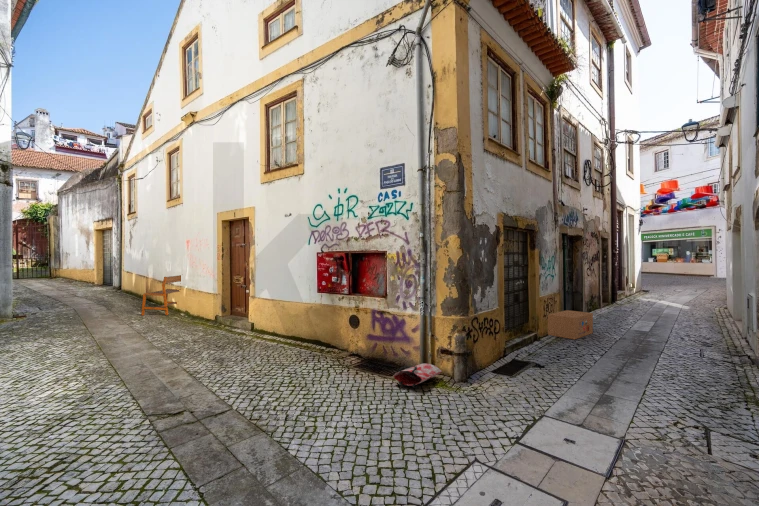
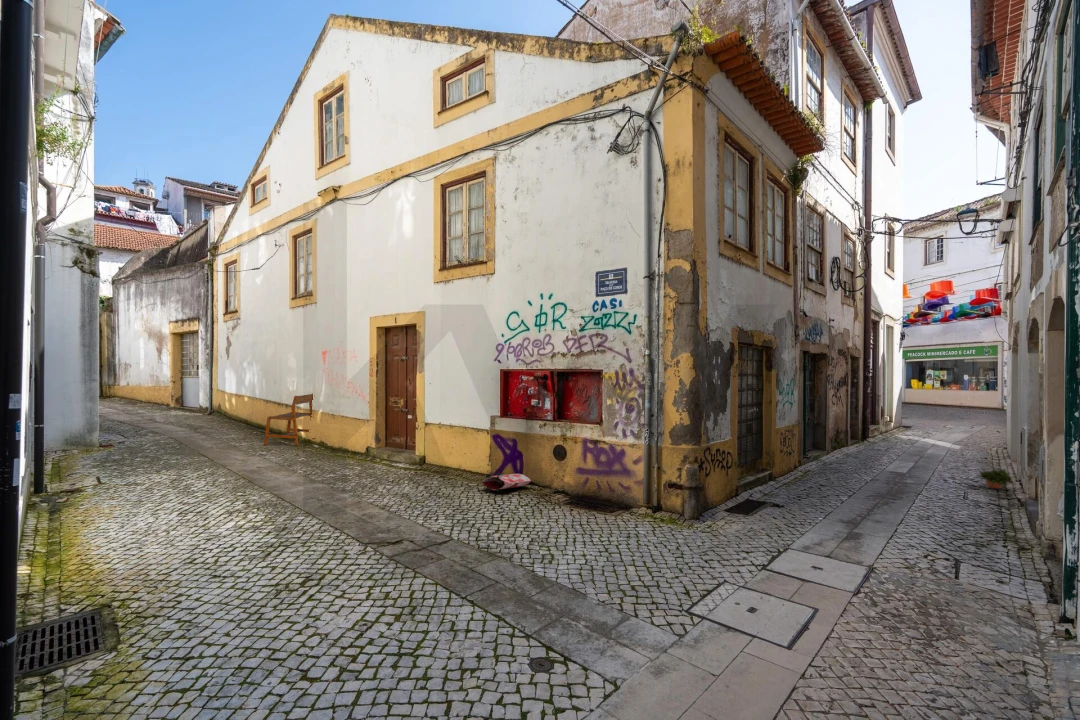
cardboard box: present [548,310,593,339] -> none [786,445,840,480]
potted plant: none [705,329,744,347] -> present [976,469,1016,490]
bag: present [394,364,442,388] -> present [482,473,531,492]

